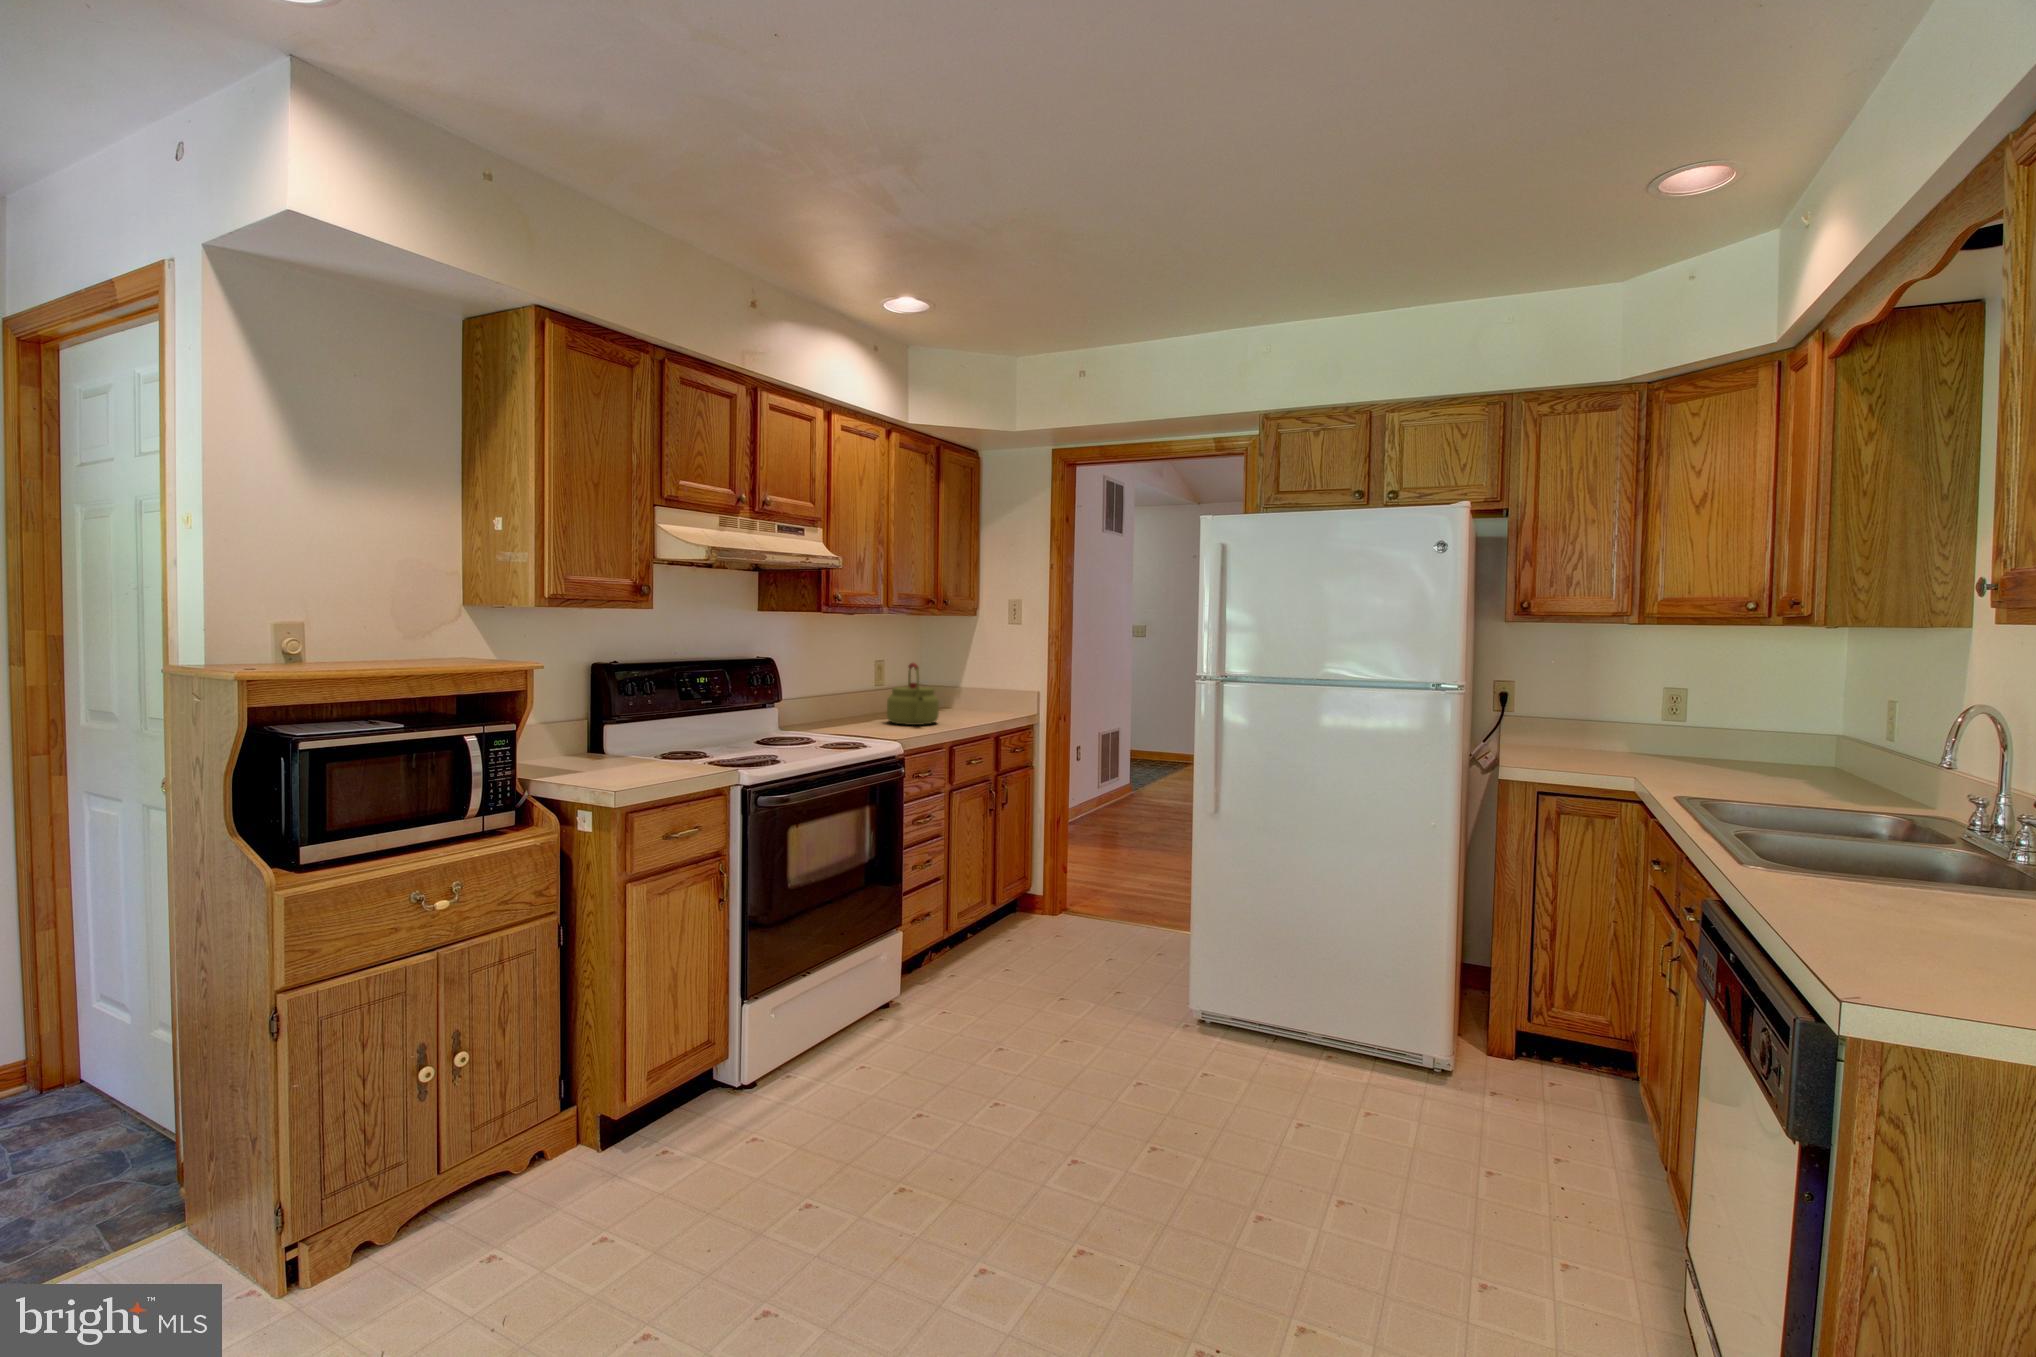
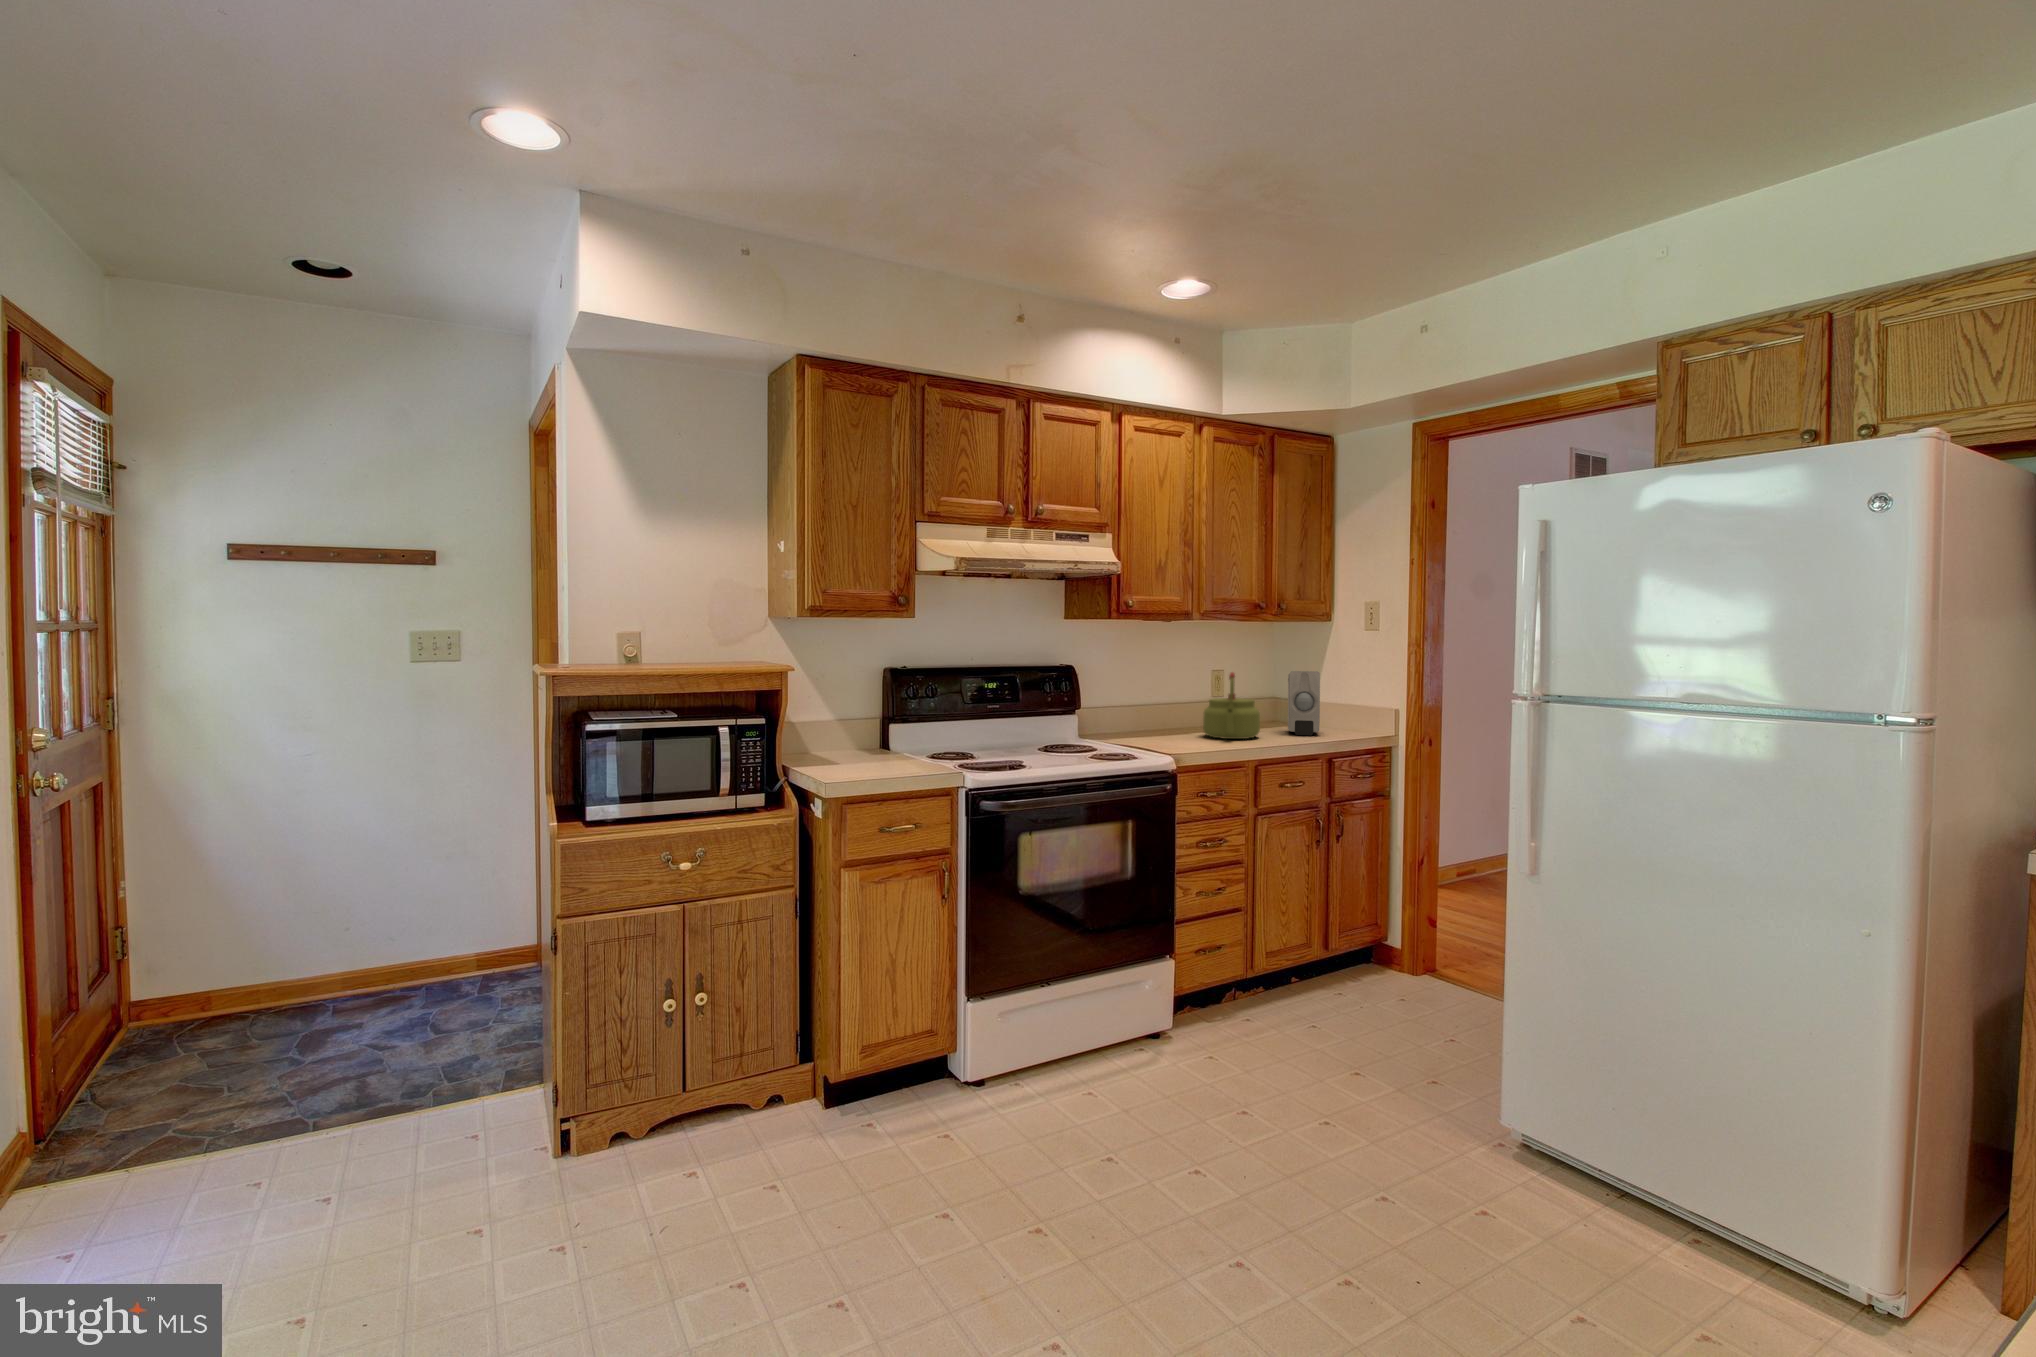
soap dispenser: none [948,661,983,719] -> present [1288,671,1320,735]

